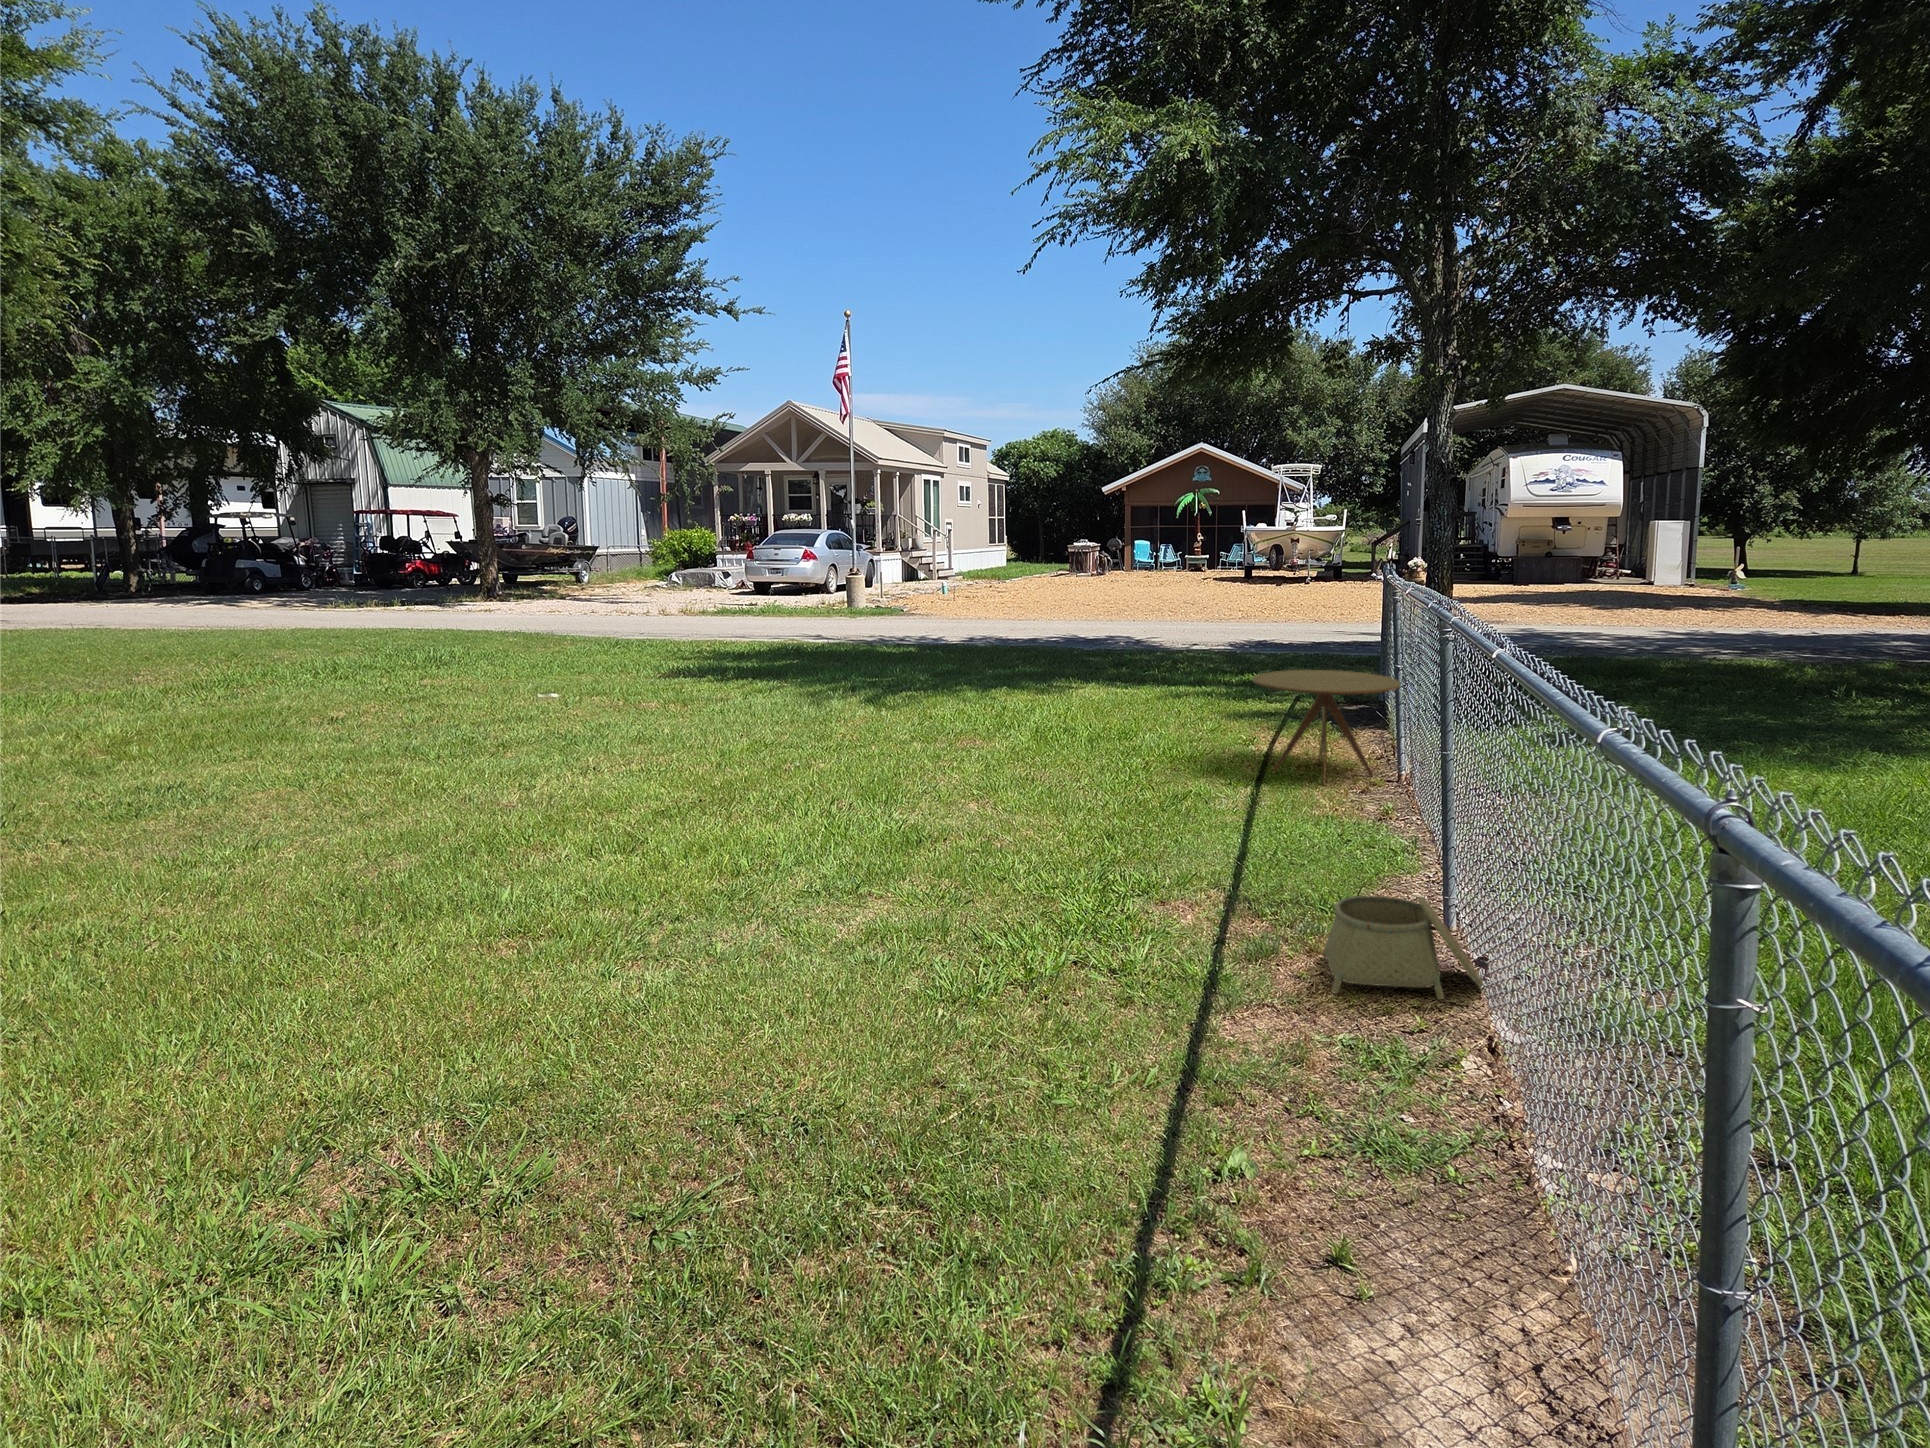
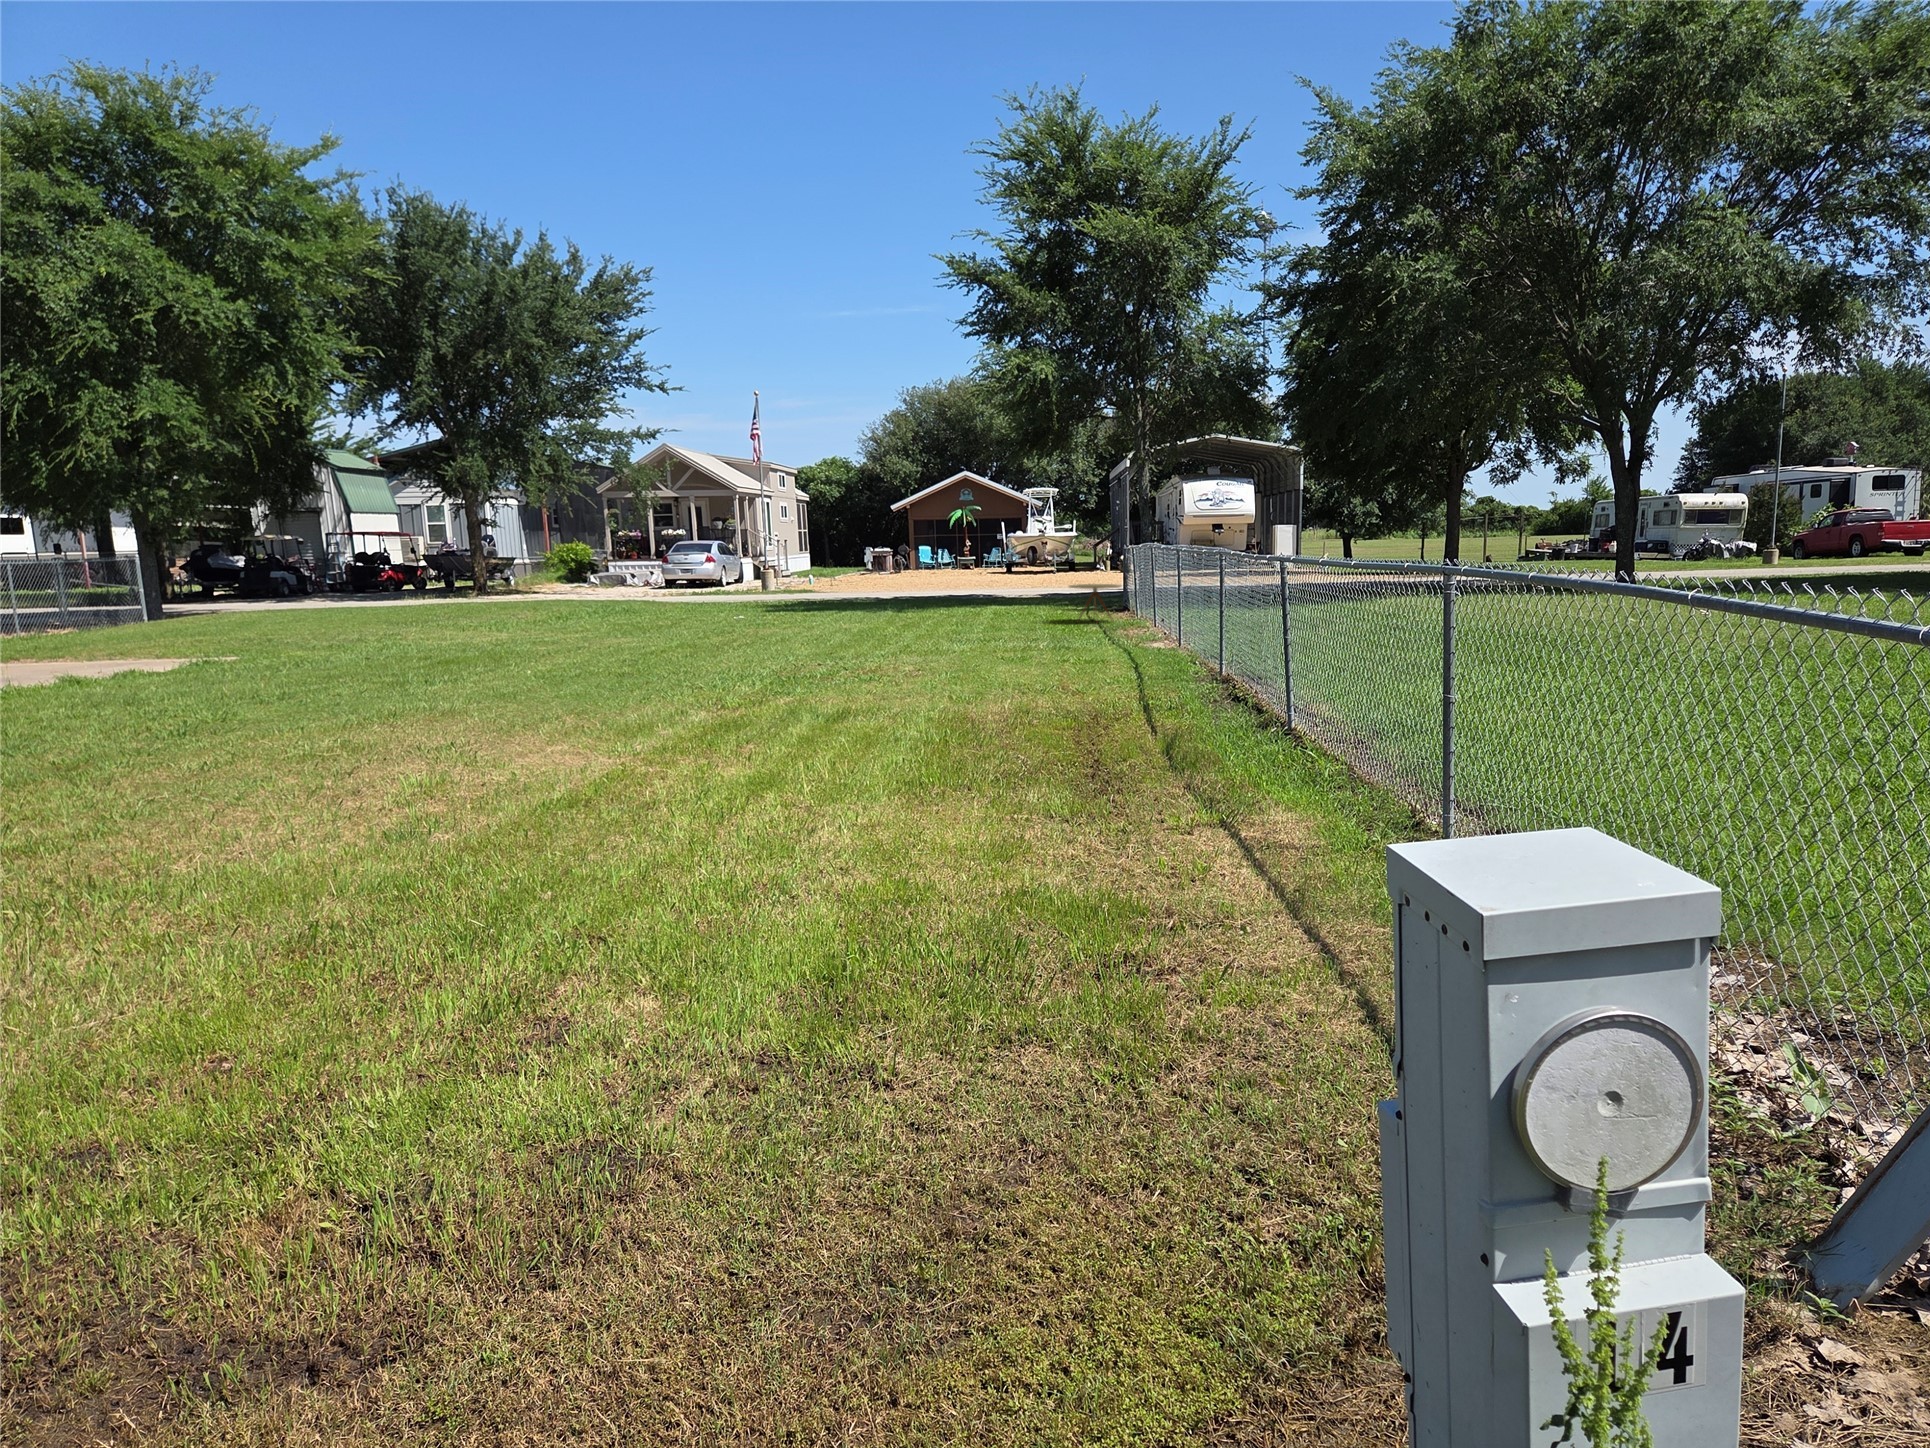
basket: present [1322,896,1483,999] -> none [1106,622,1146,645]

